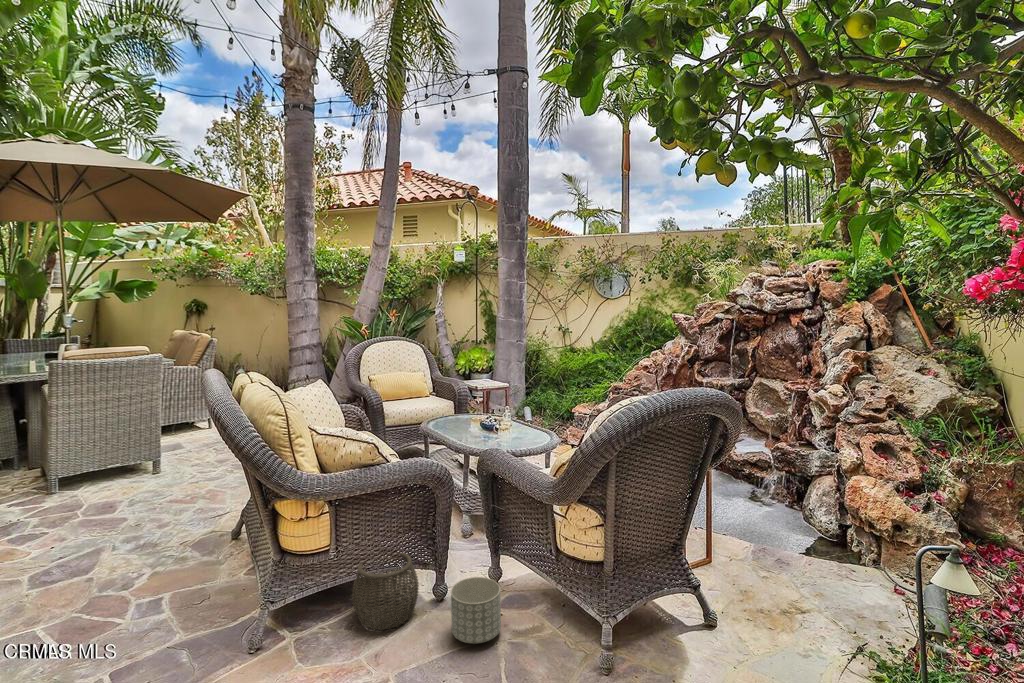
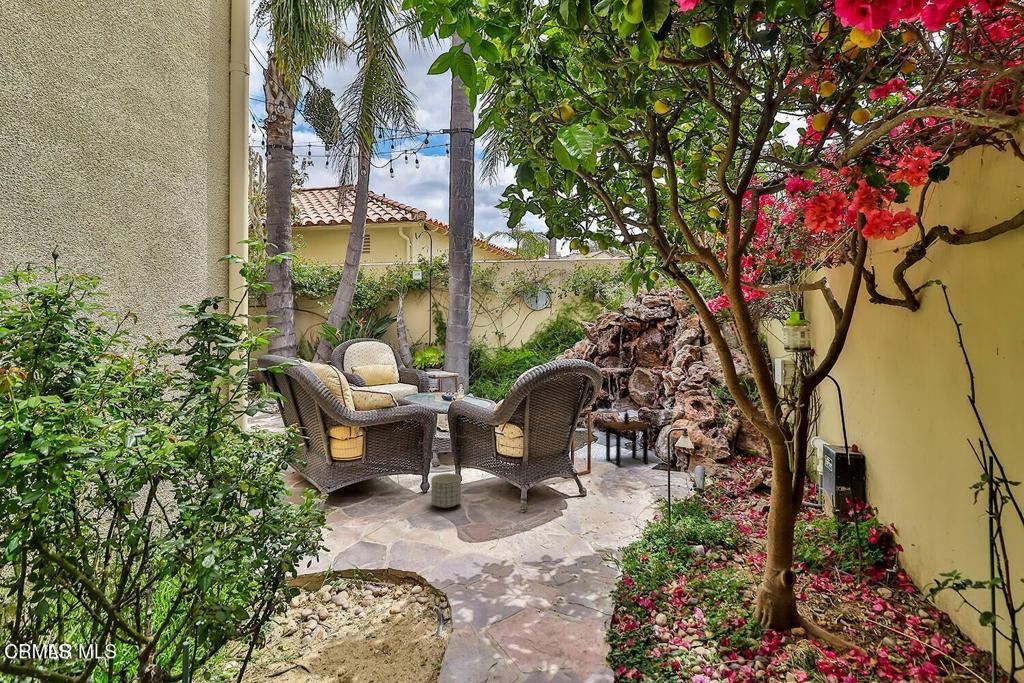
side table: none [728,456,806,552] -> present [604,409,649,467]
woven basket: present [352,553,419,630] -> none [367,463,409,507]

